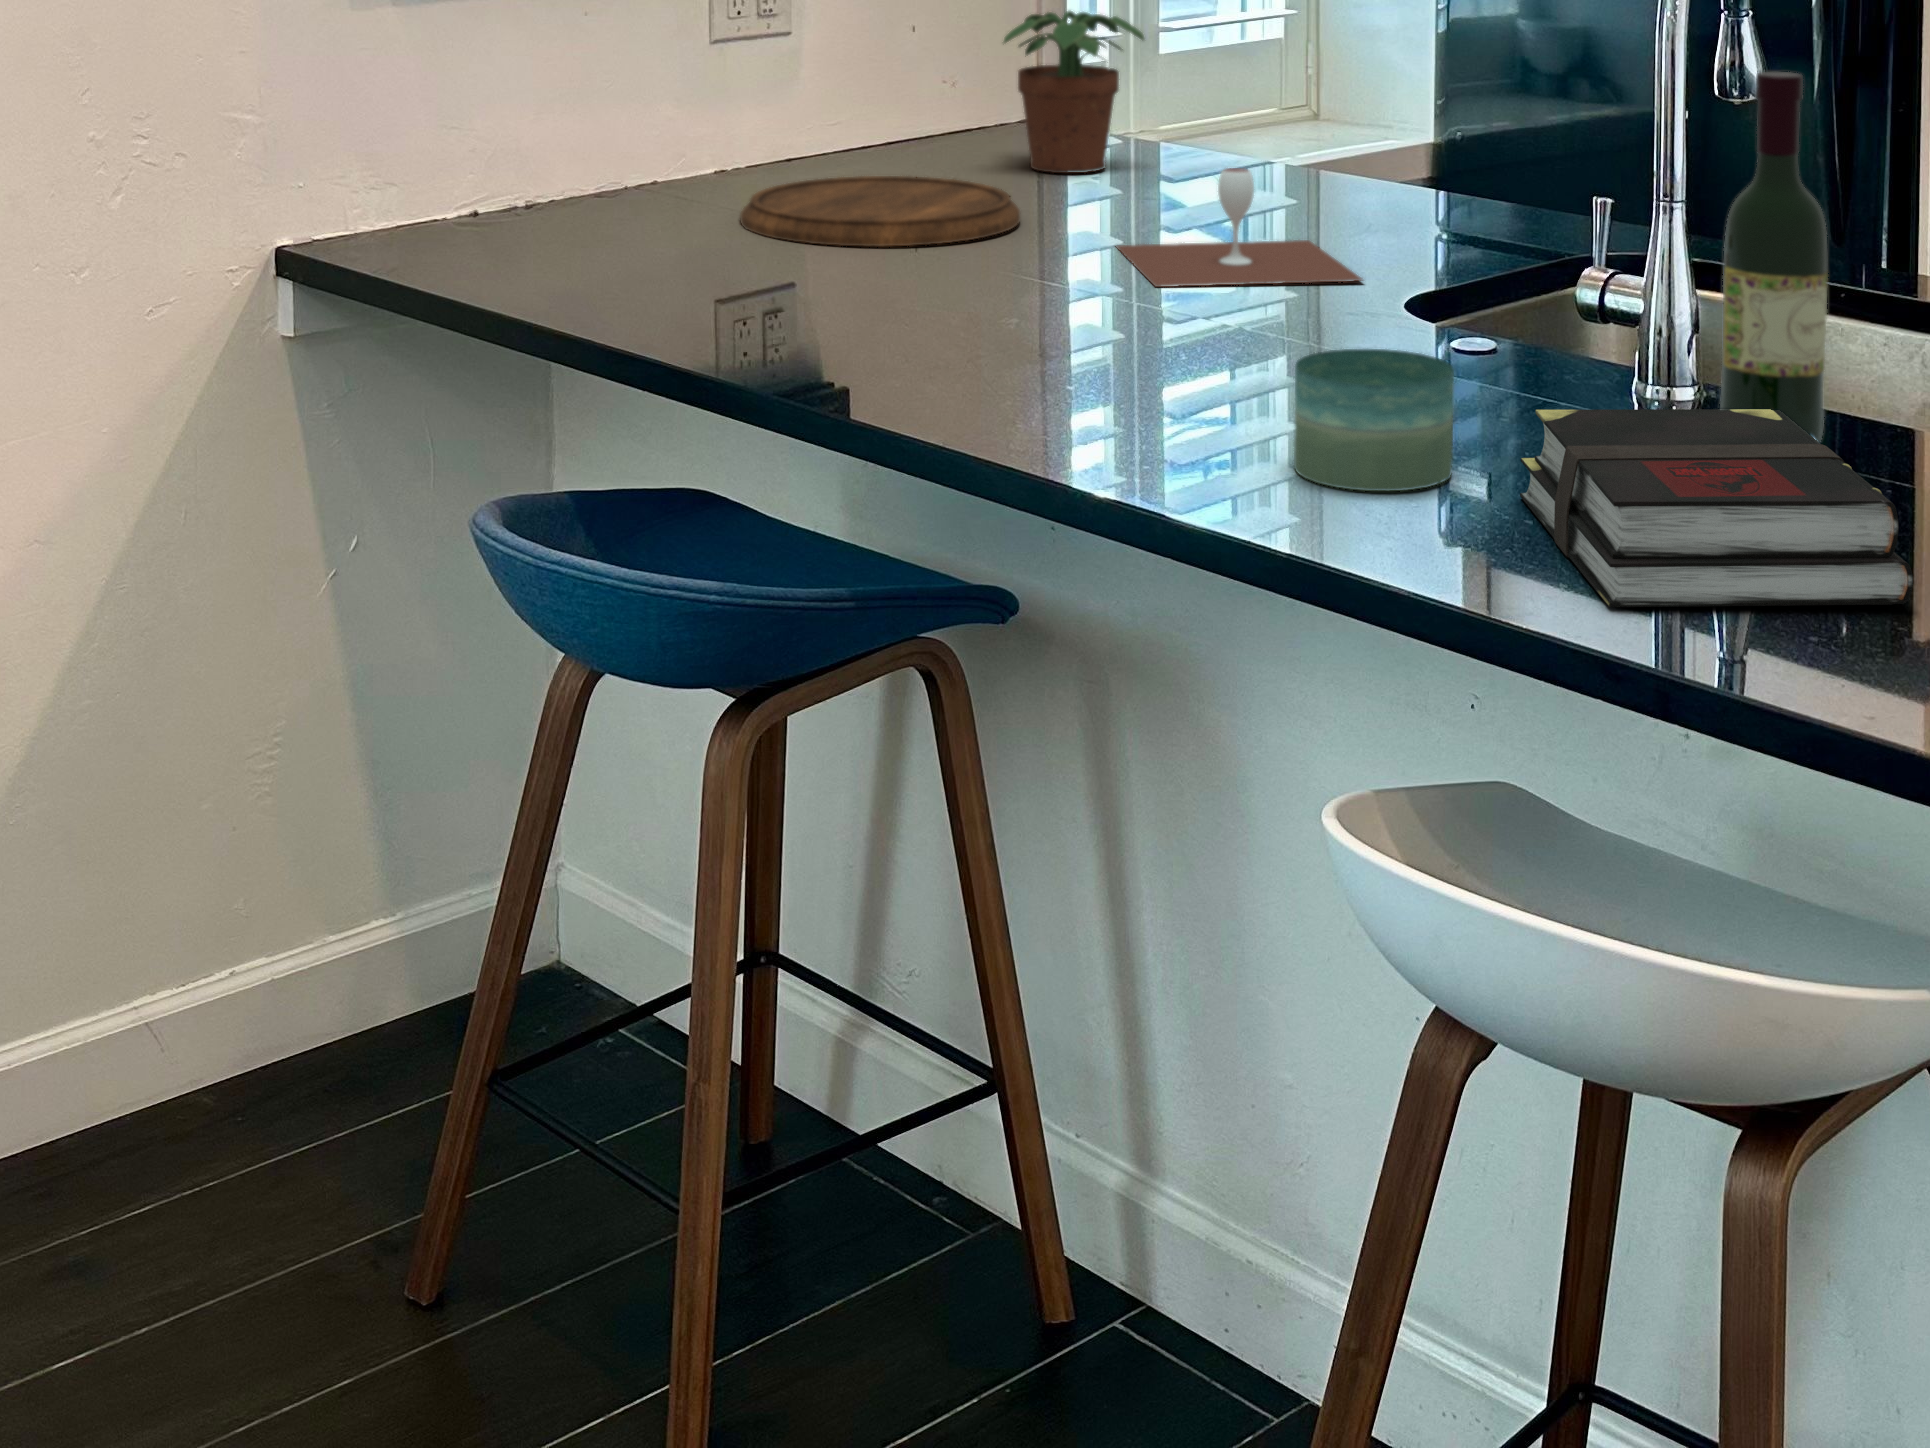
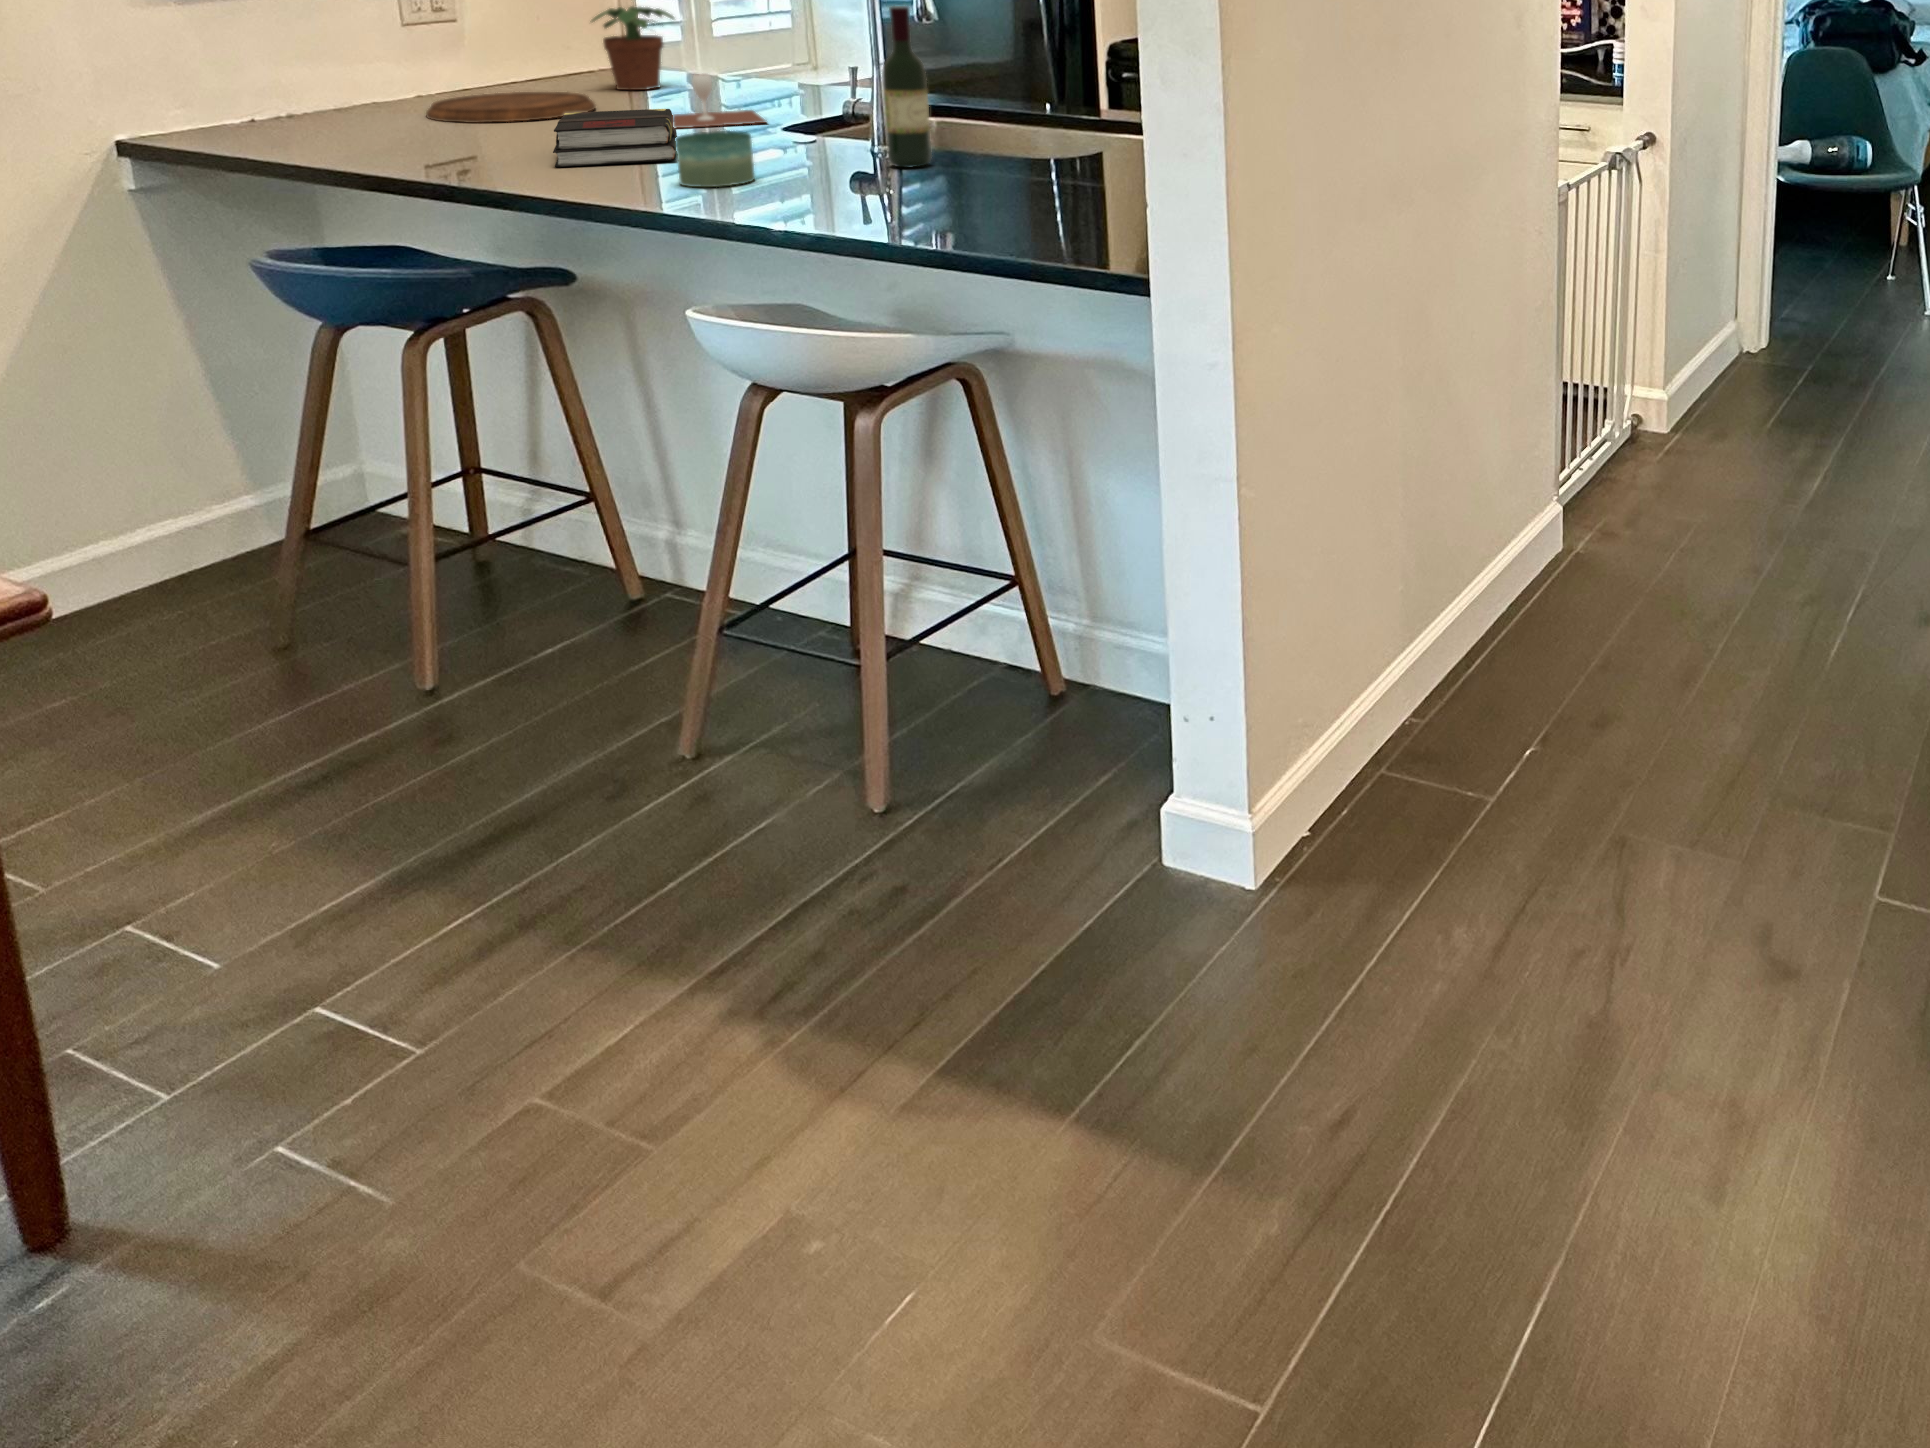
book: present [1520,409,1913,607] -> present [553,109,677,167]

